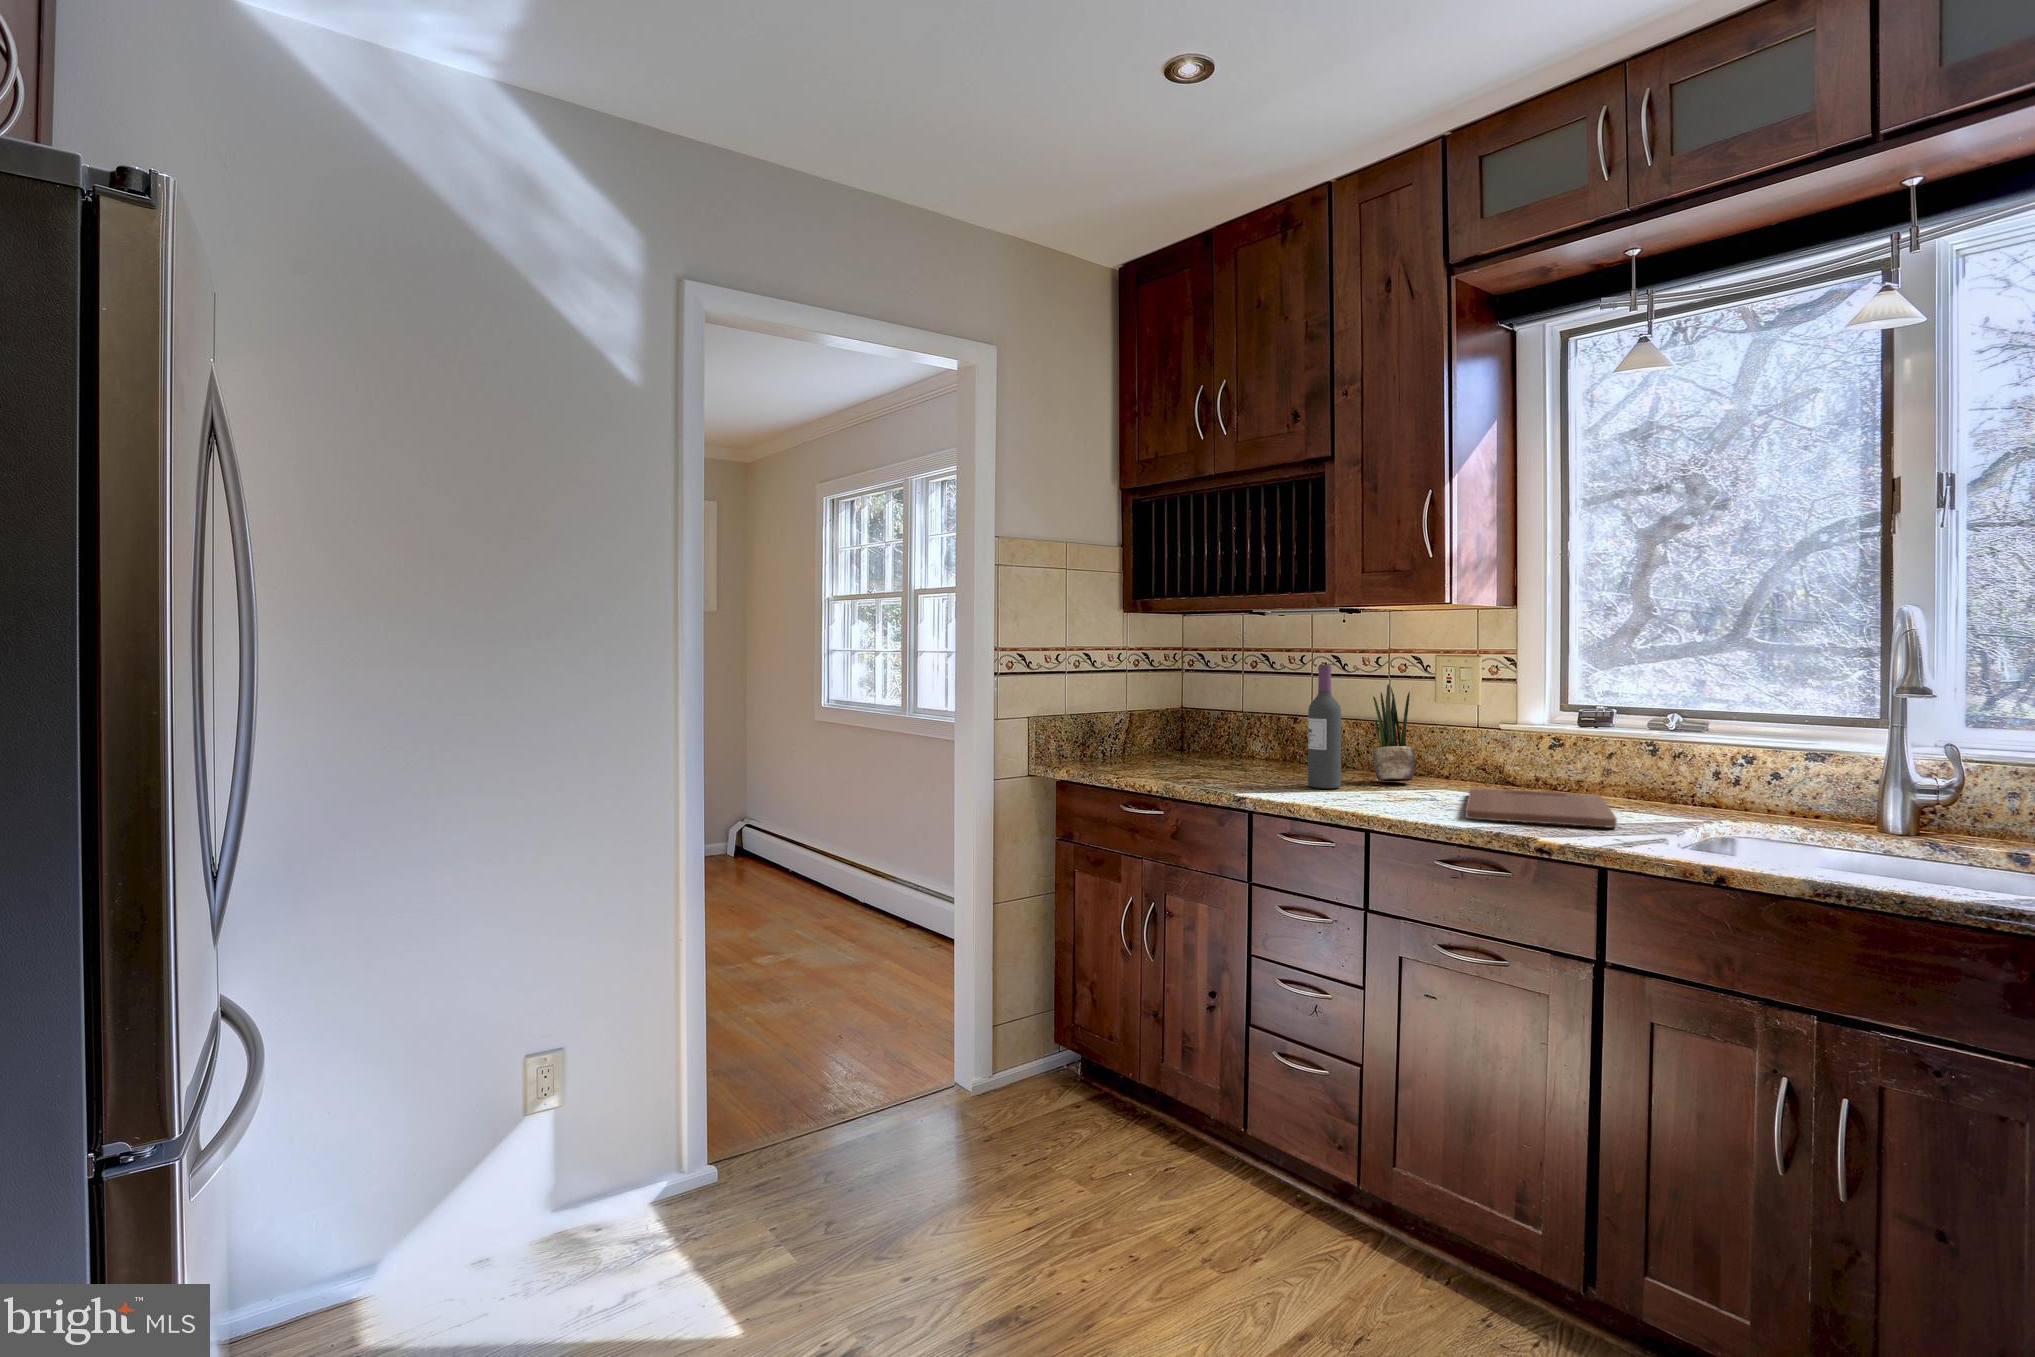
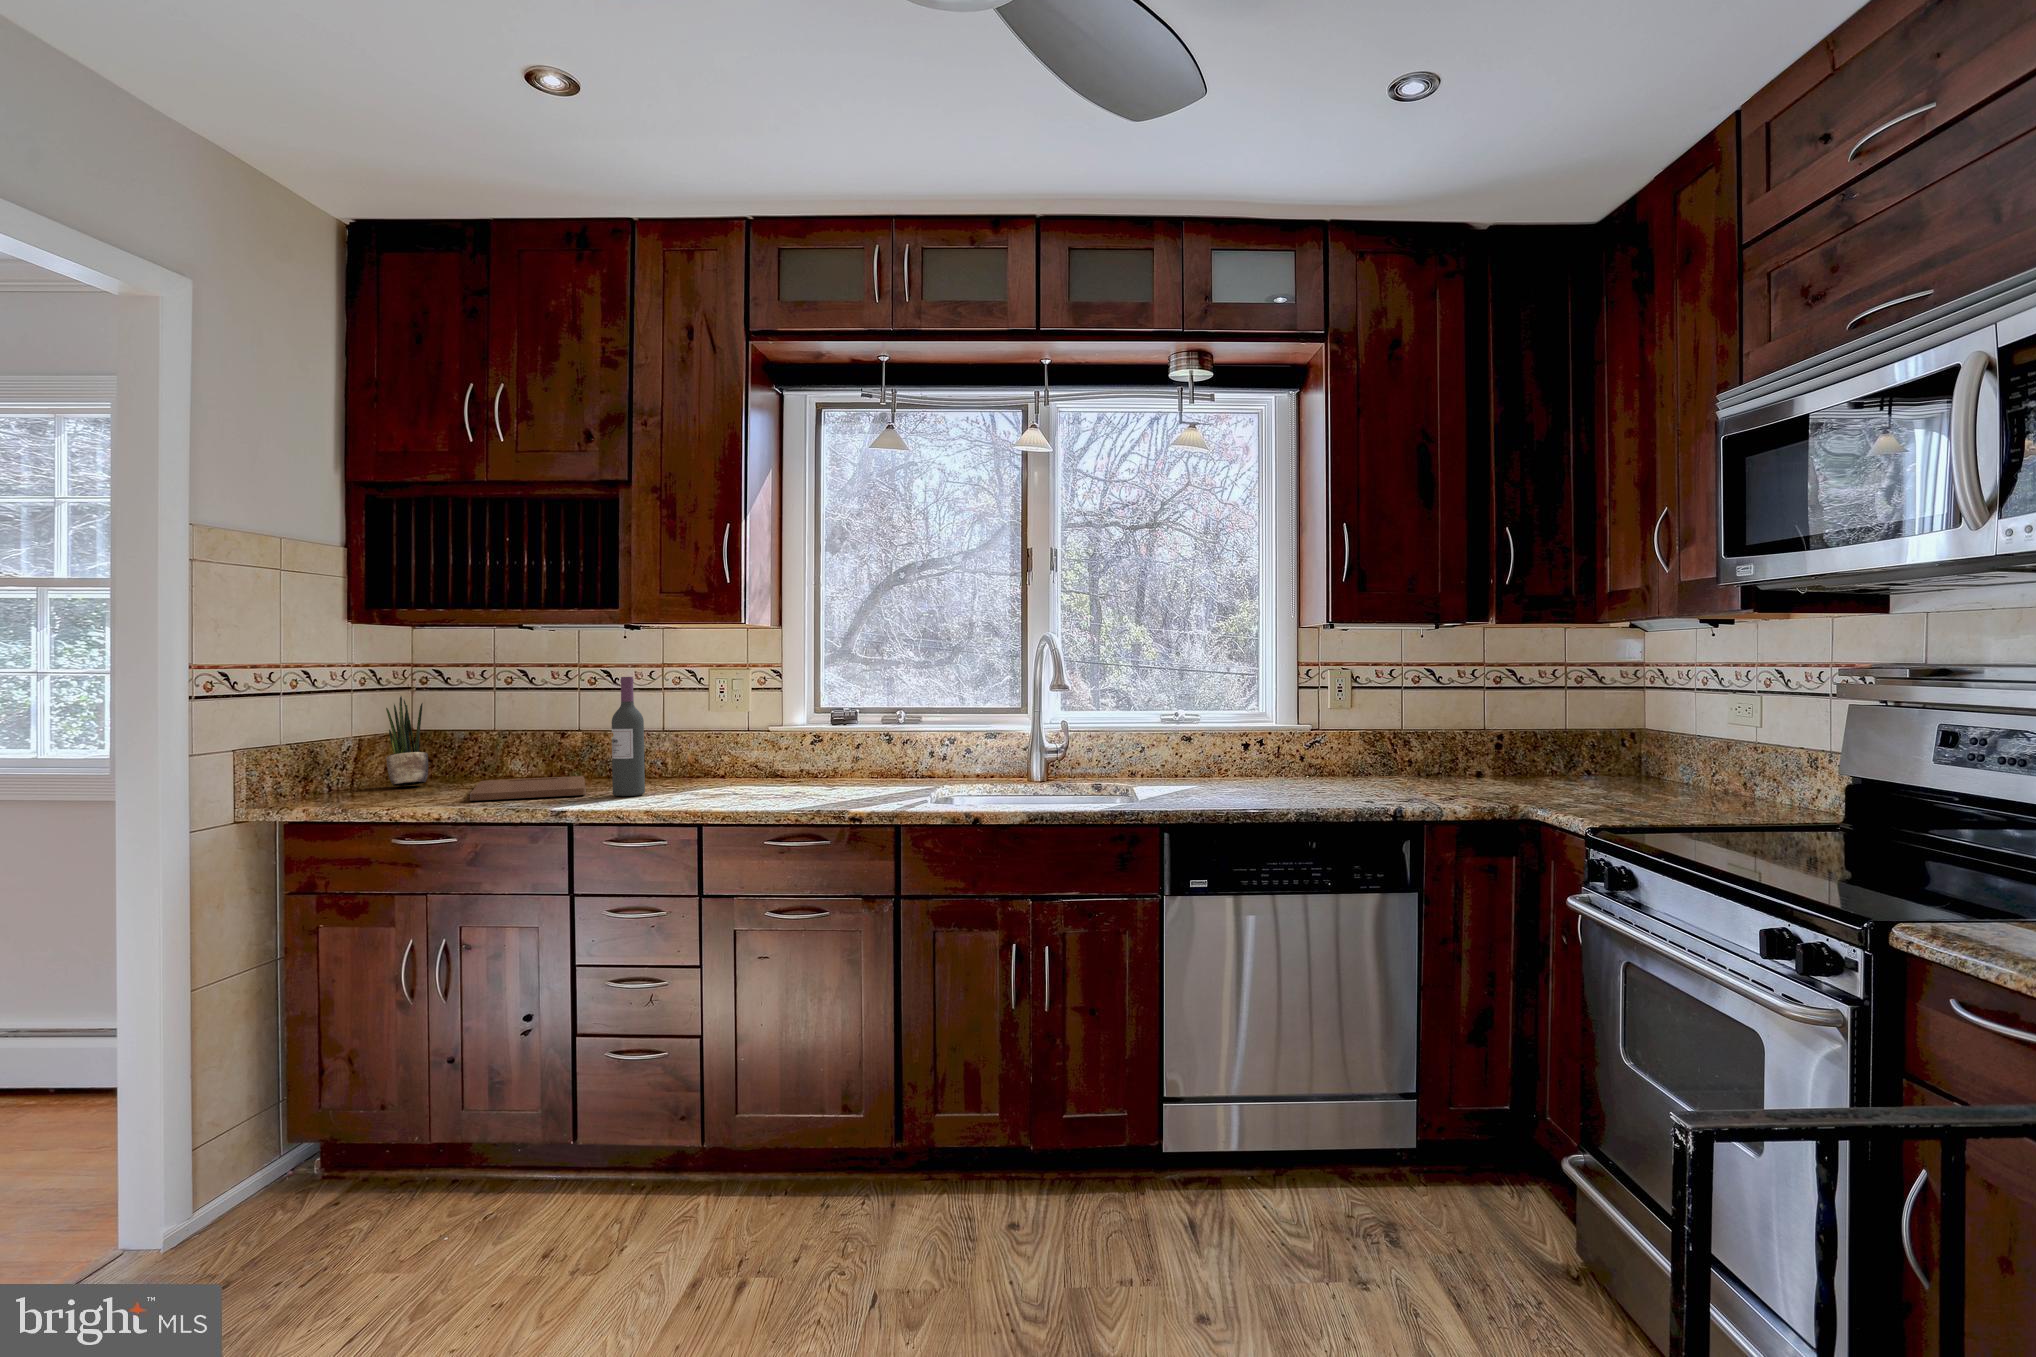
potted plant: present [1372,684,1415,781] -> present [386,696,428,786]
cutting board: present [1465,788,1617,828] -> present [470,776,586,800]

